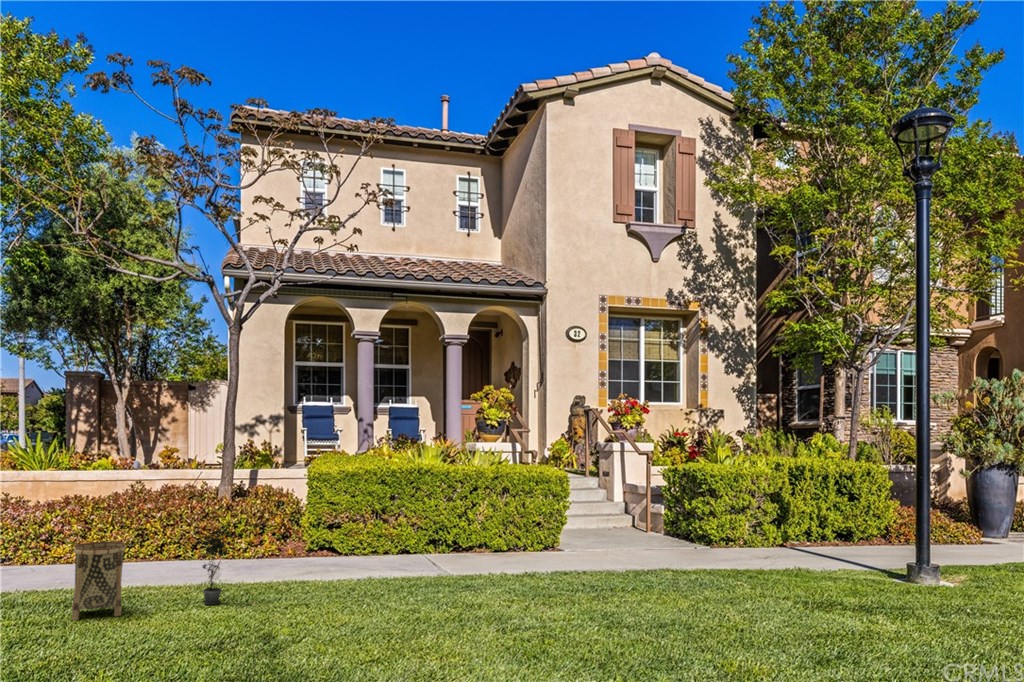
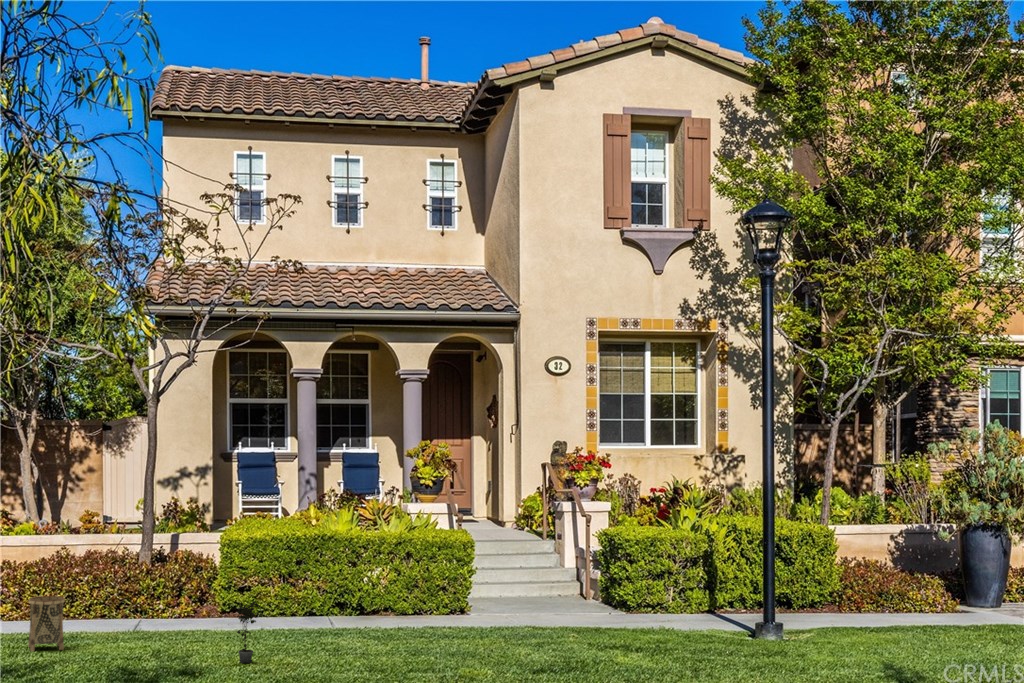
potted plant: present [202,526,233,605] -> present [237,599,261,663]

